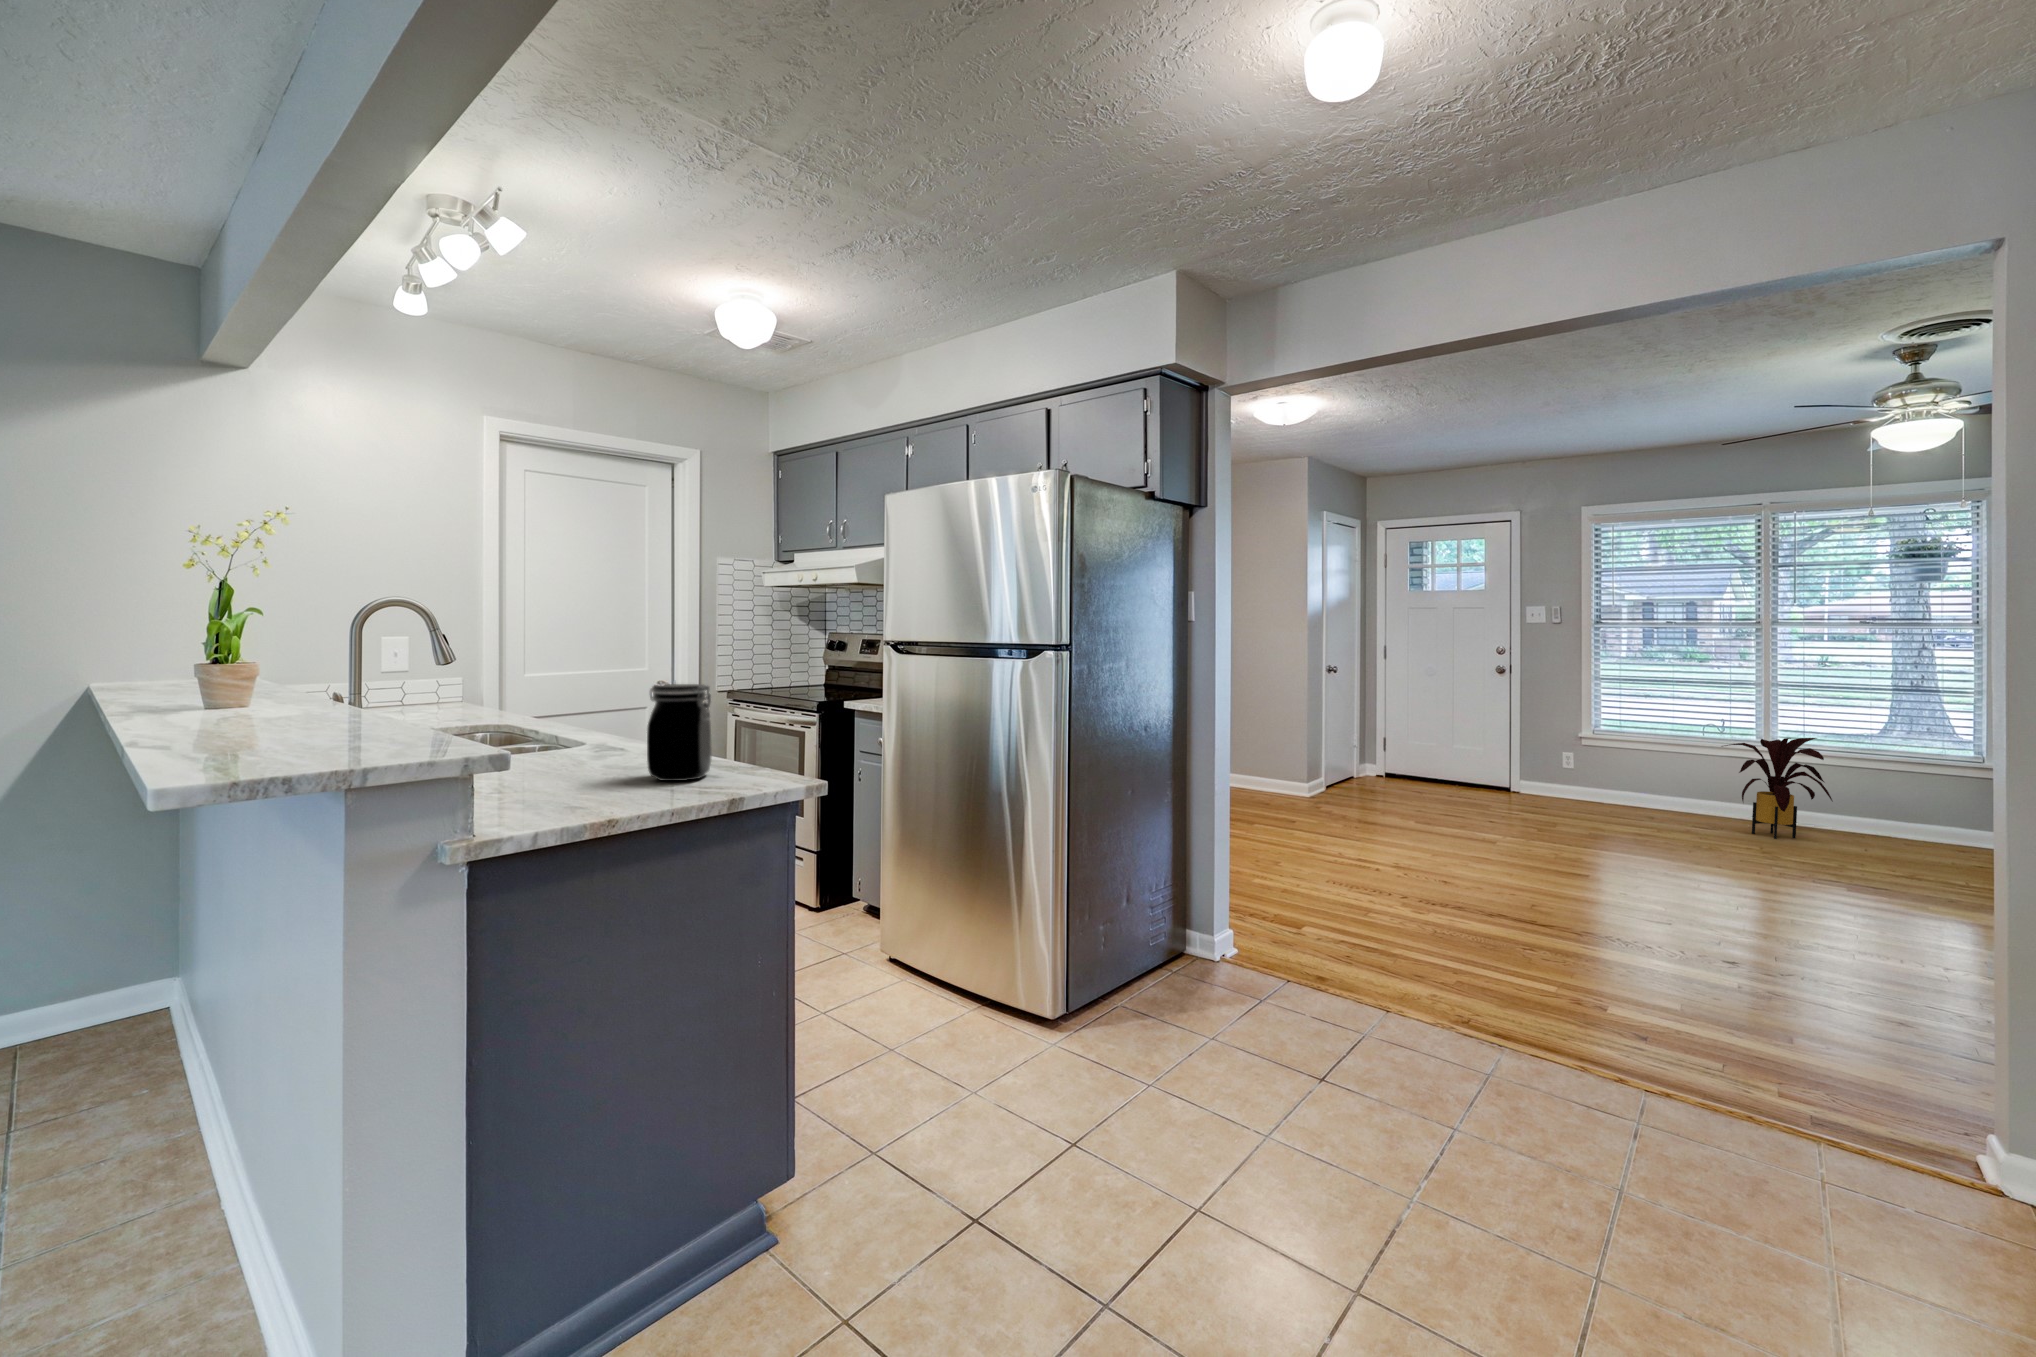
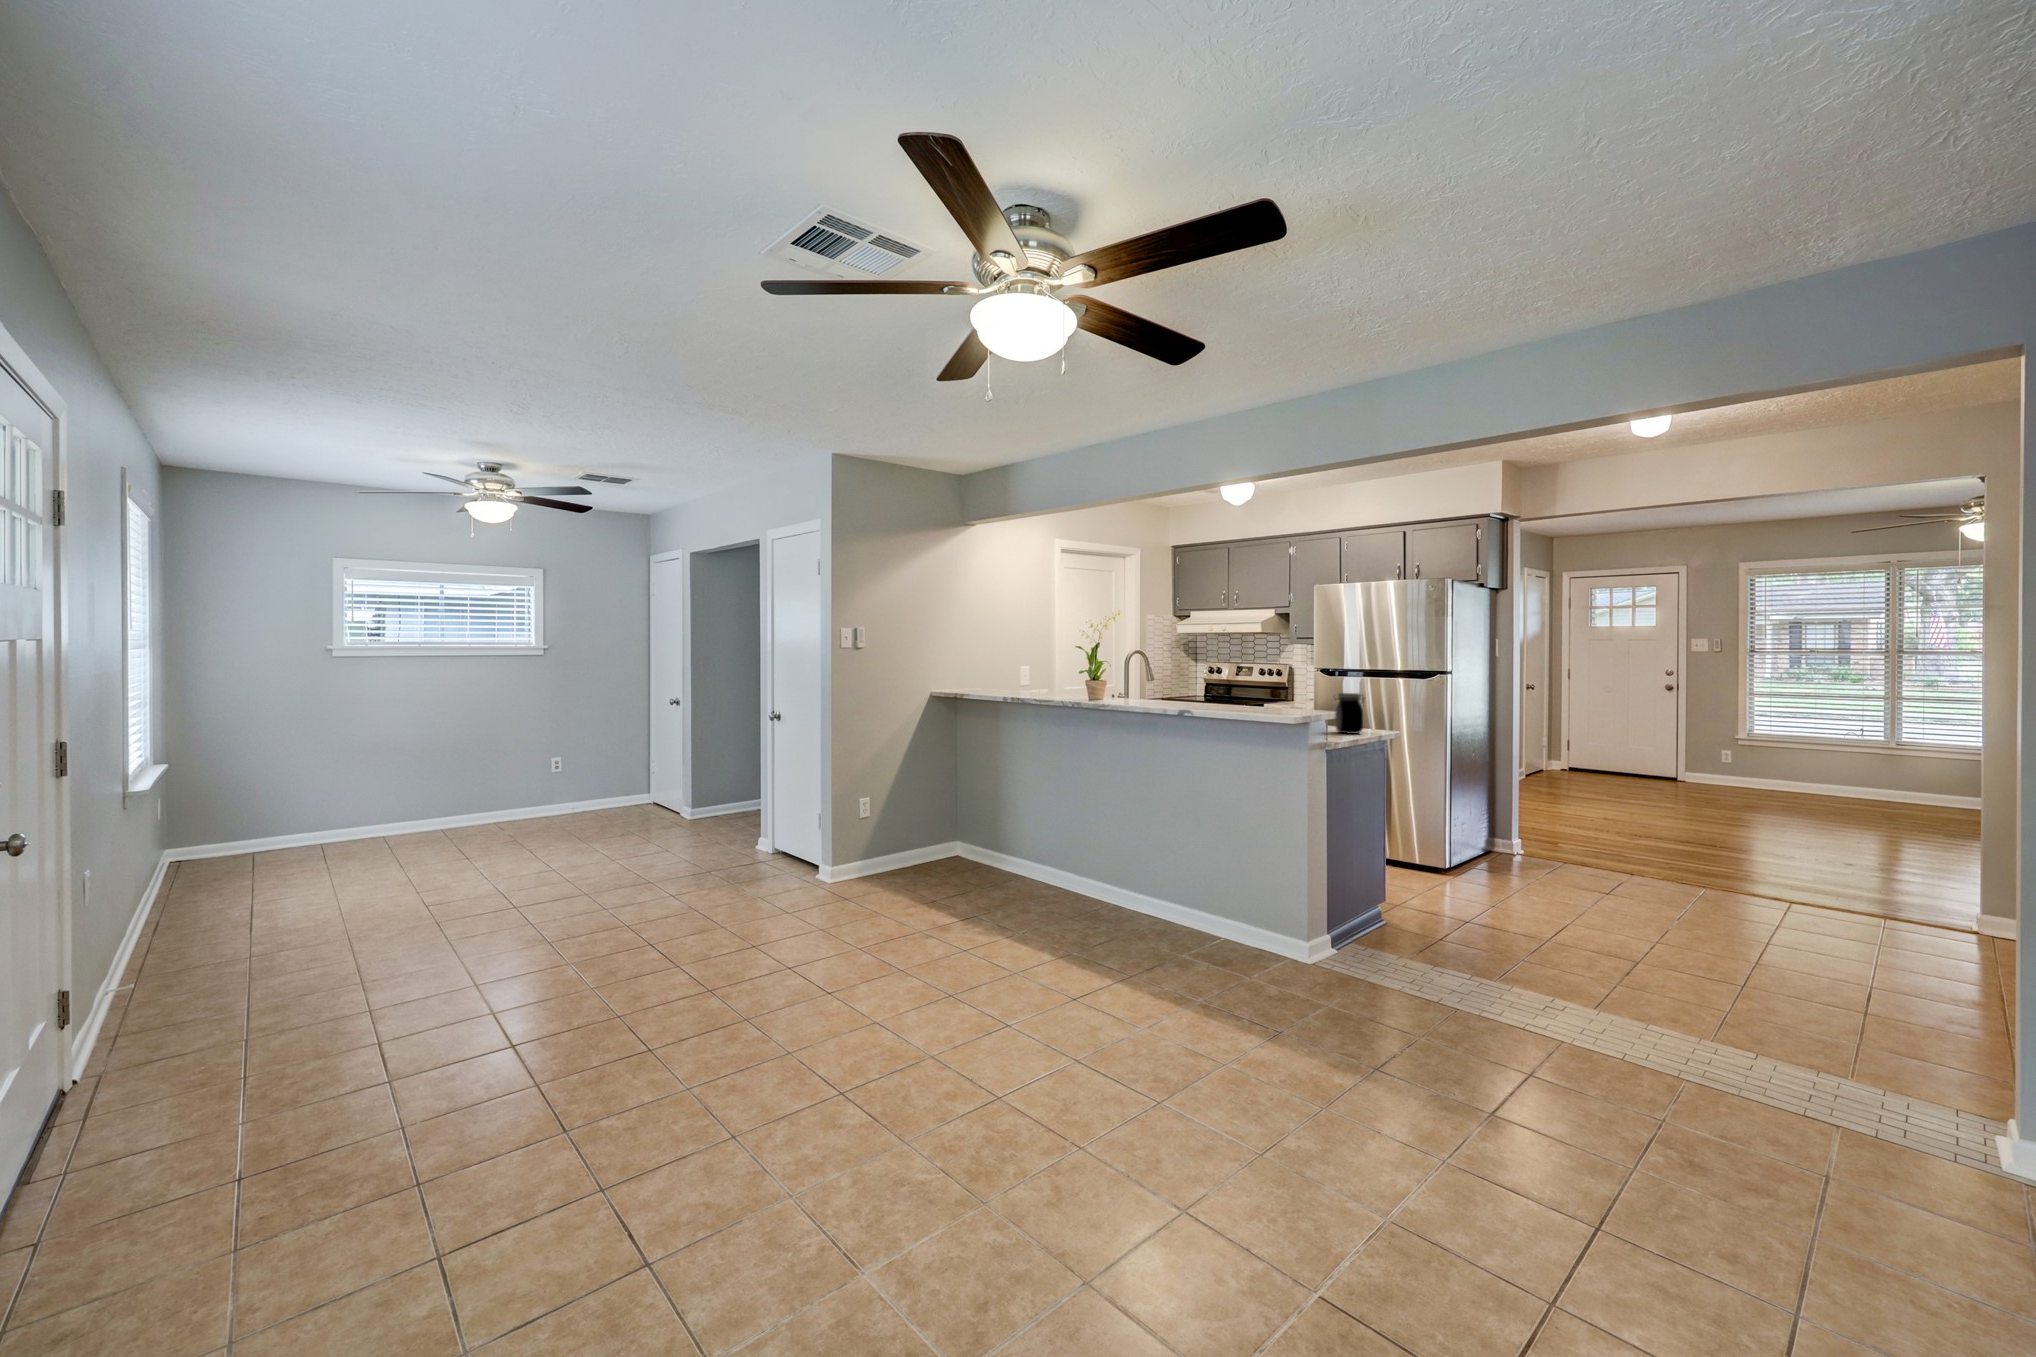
house plant: present [1722,738,1832,839] -> none [1854,739,1945,814]

